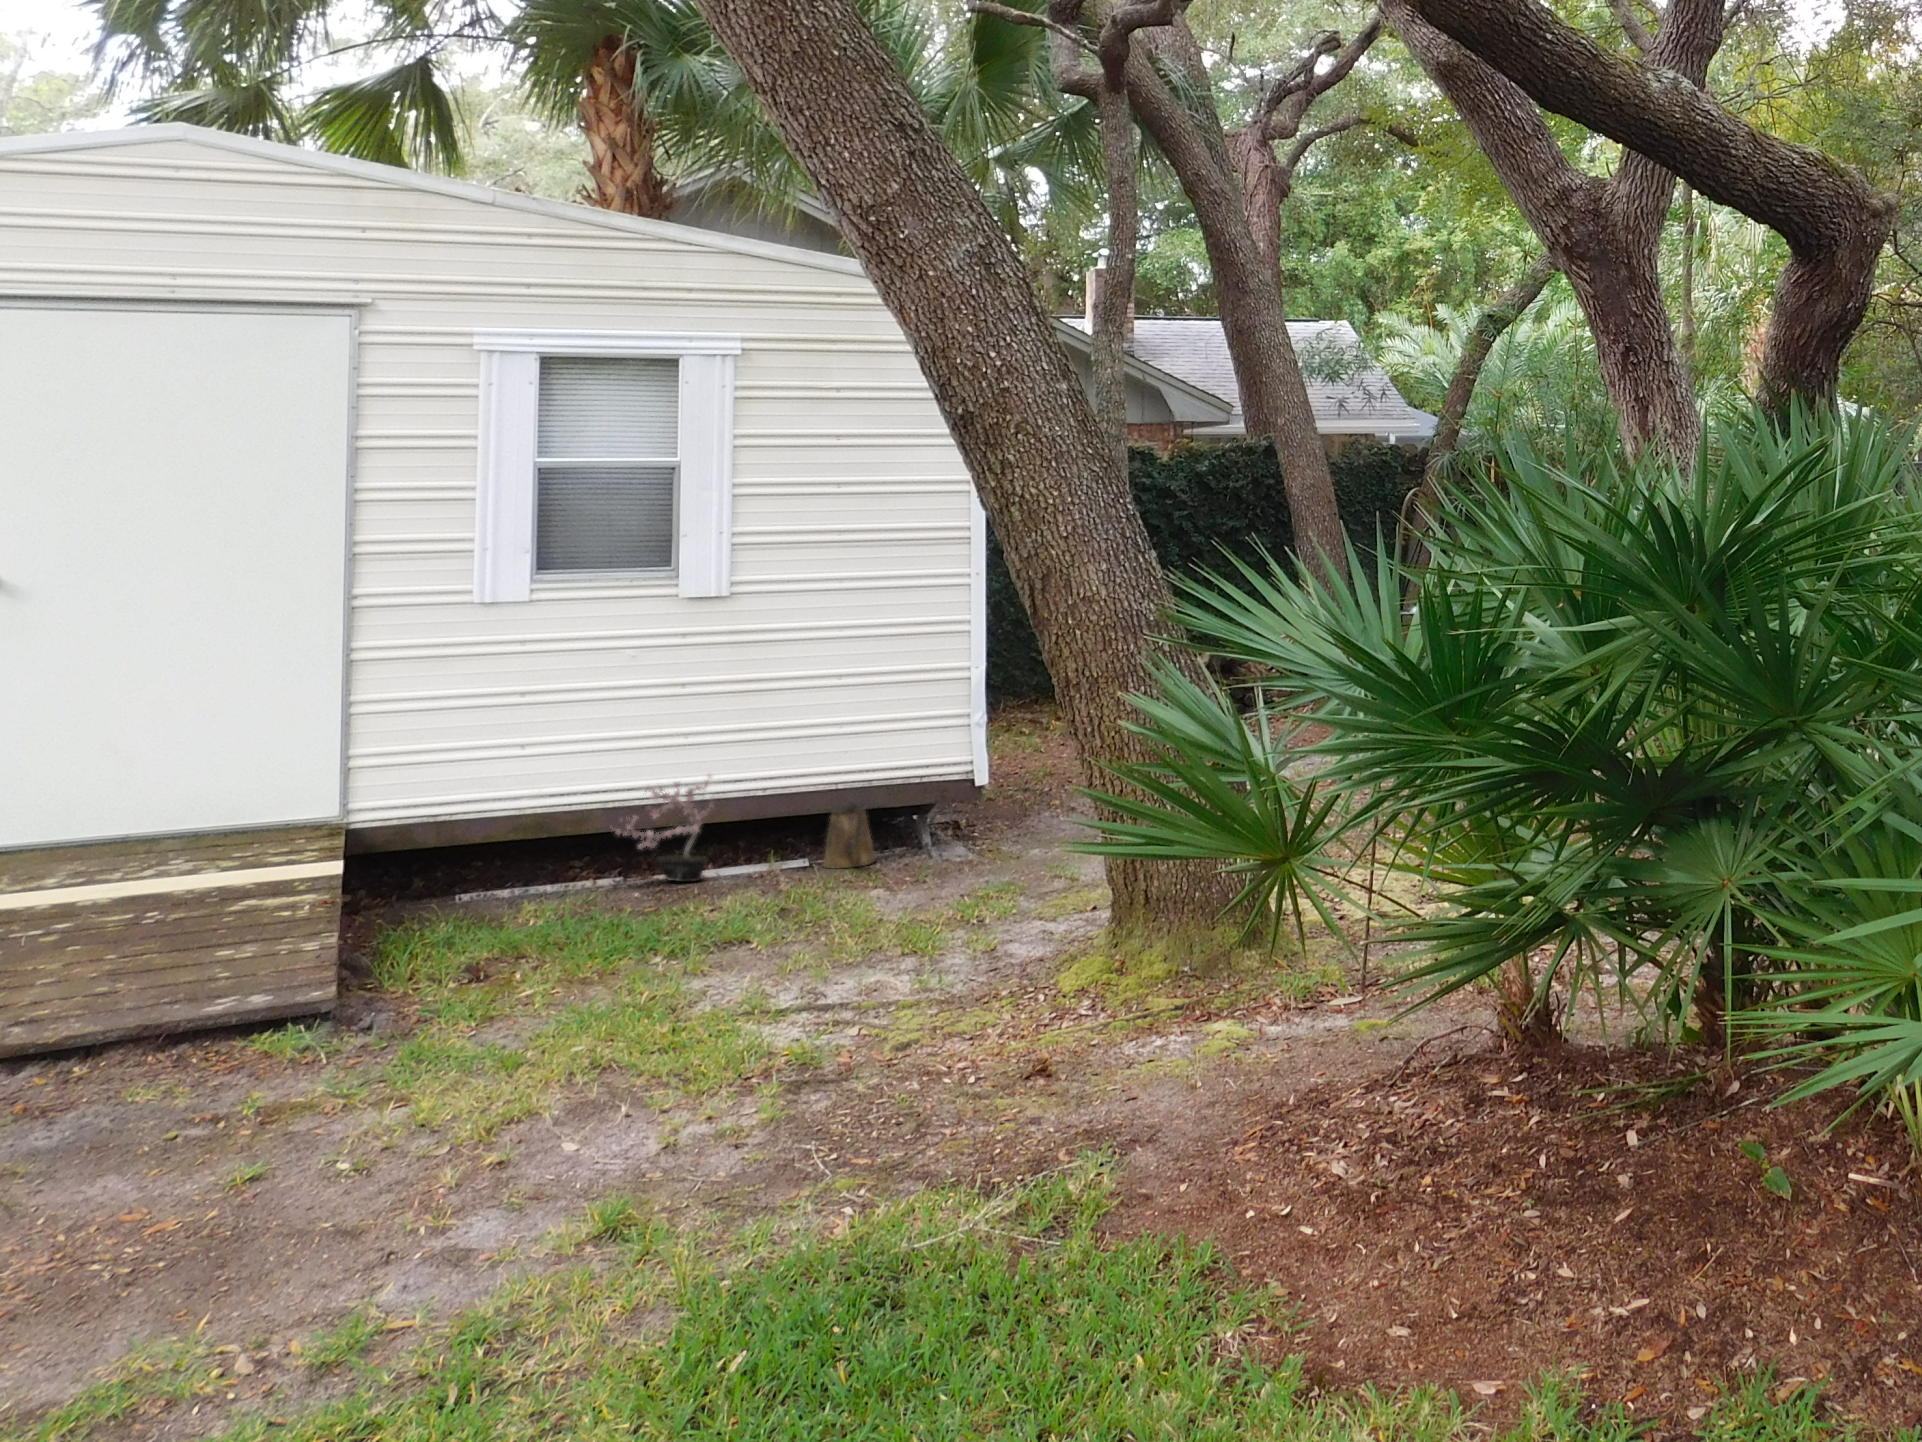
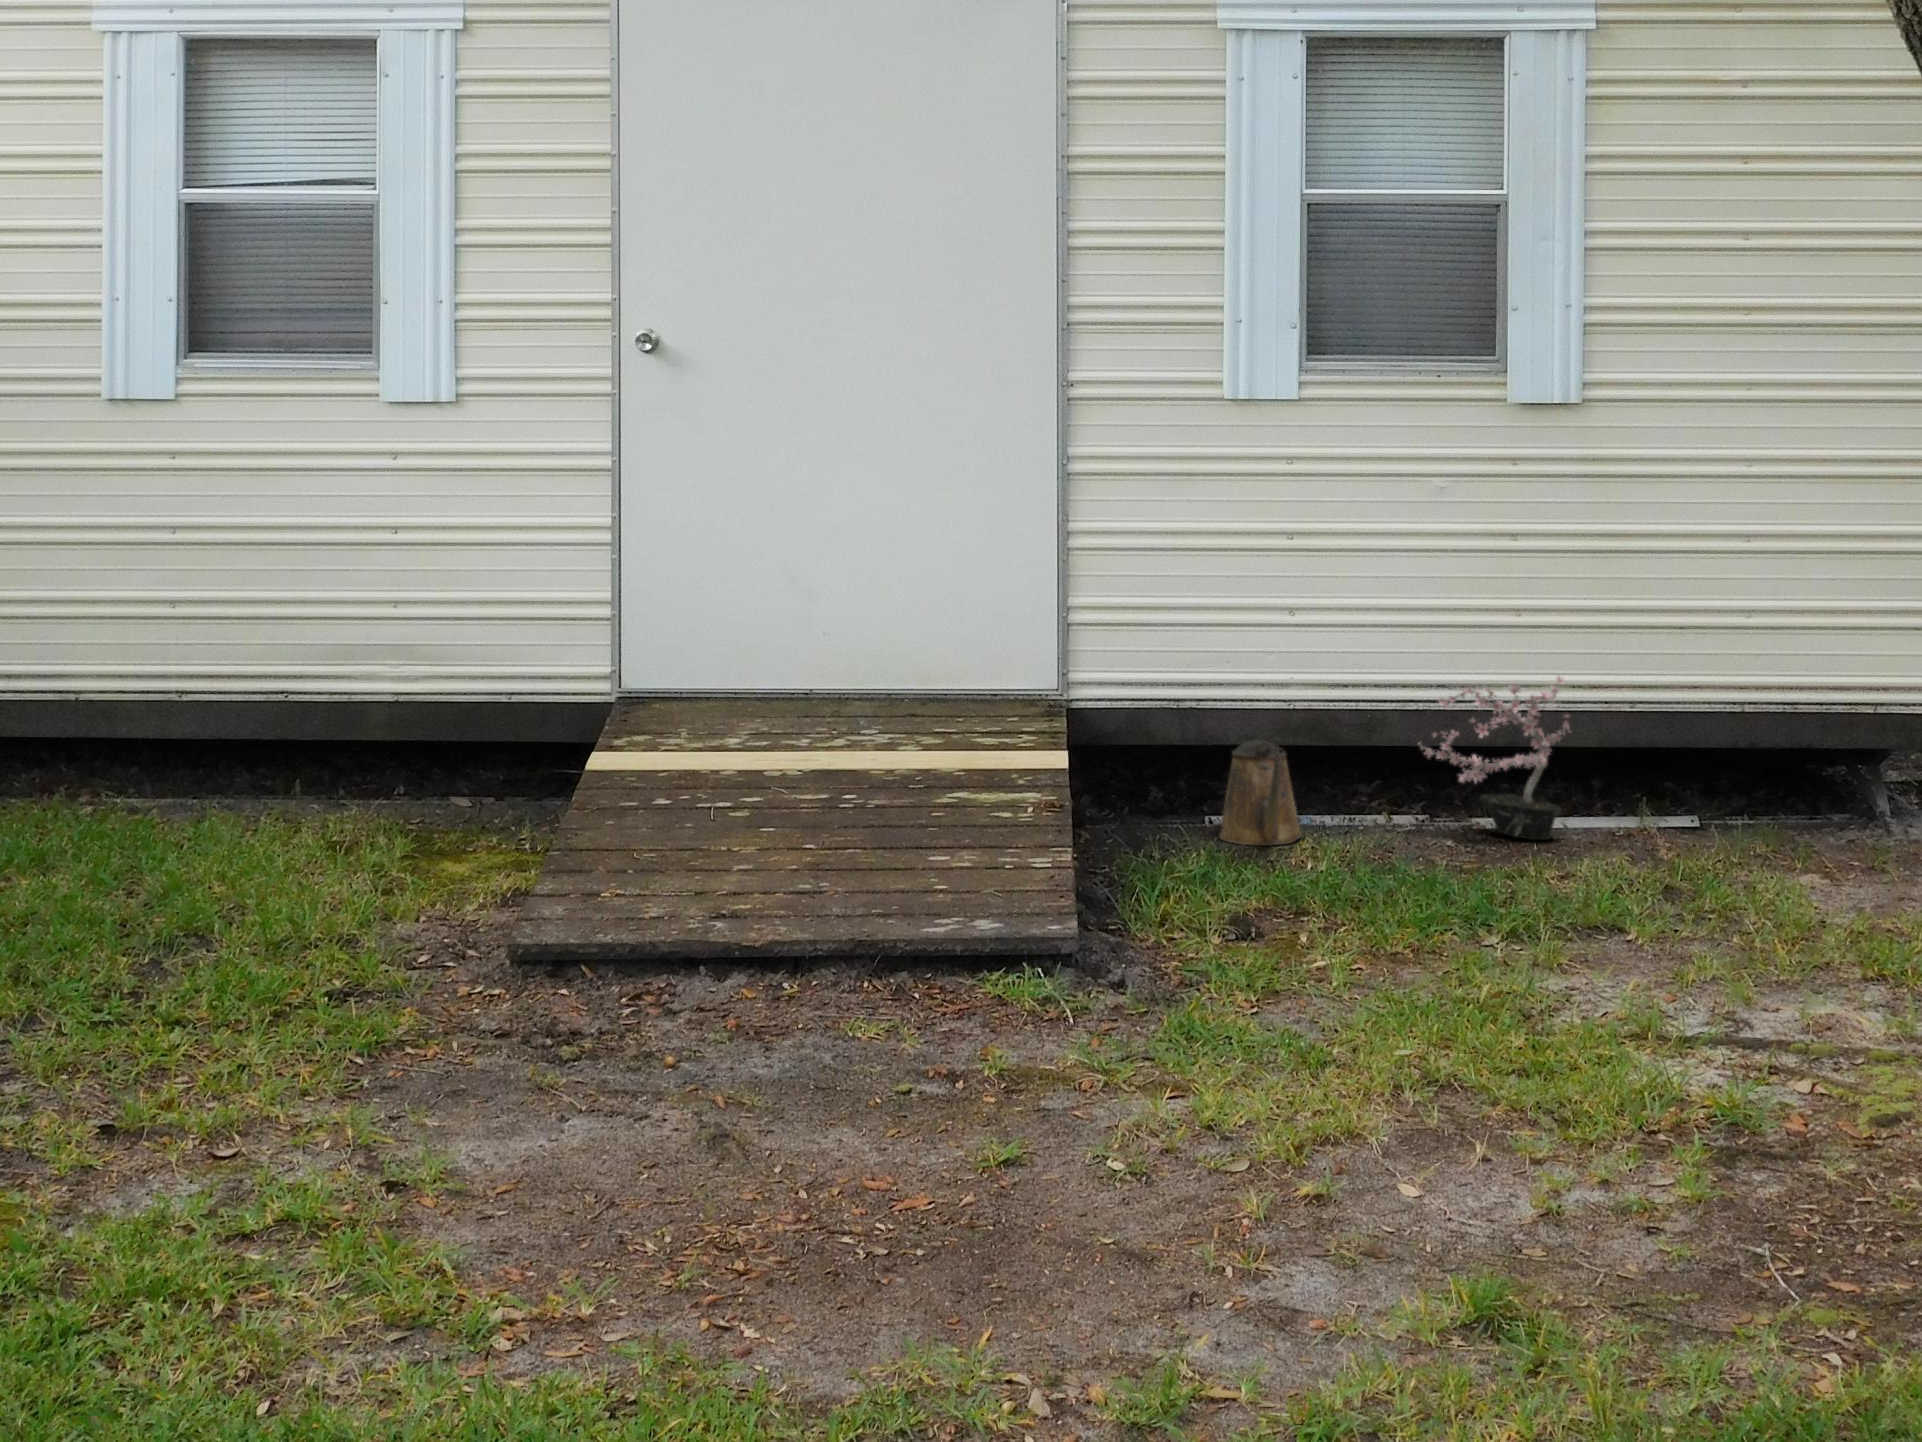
watering can: present [823,802,875,868] -> present [1219,740,1302,846]

